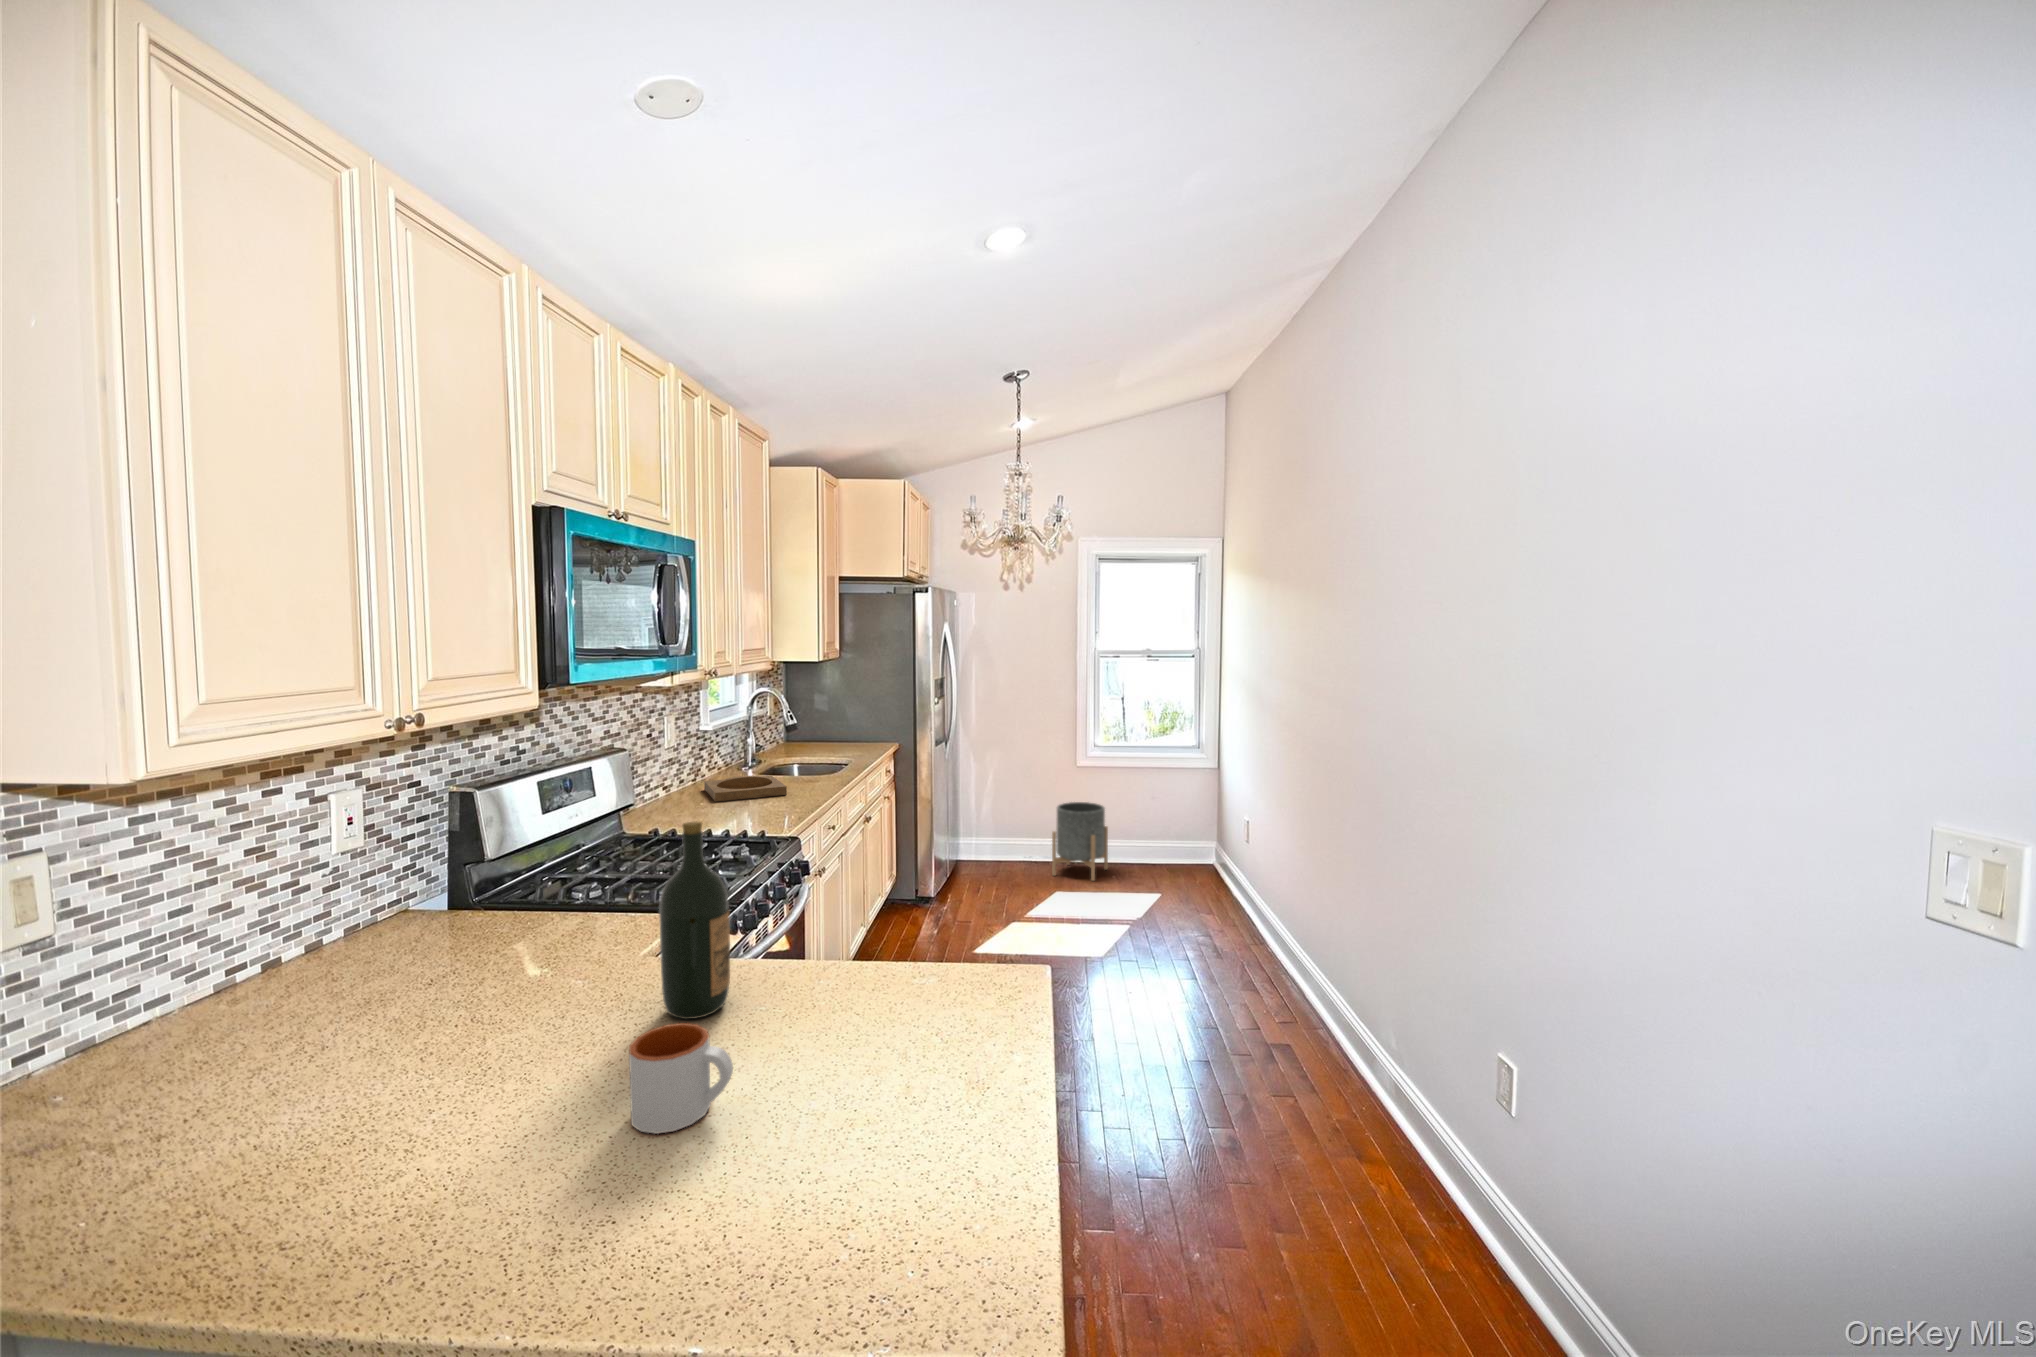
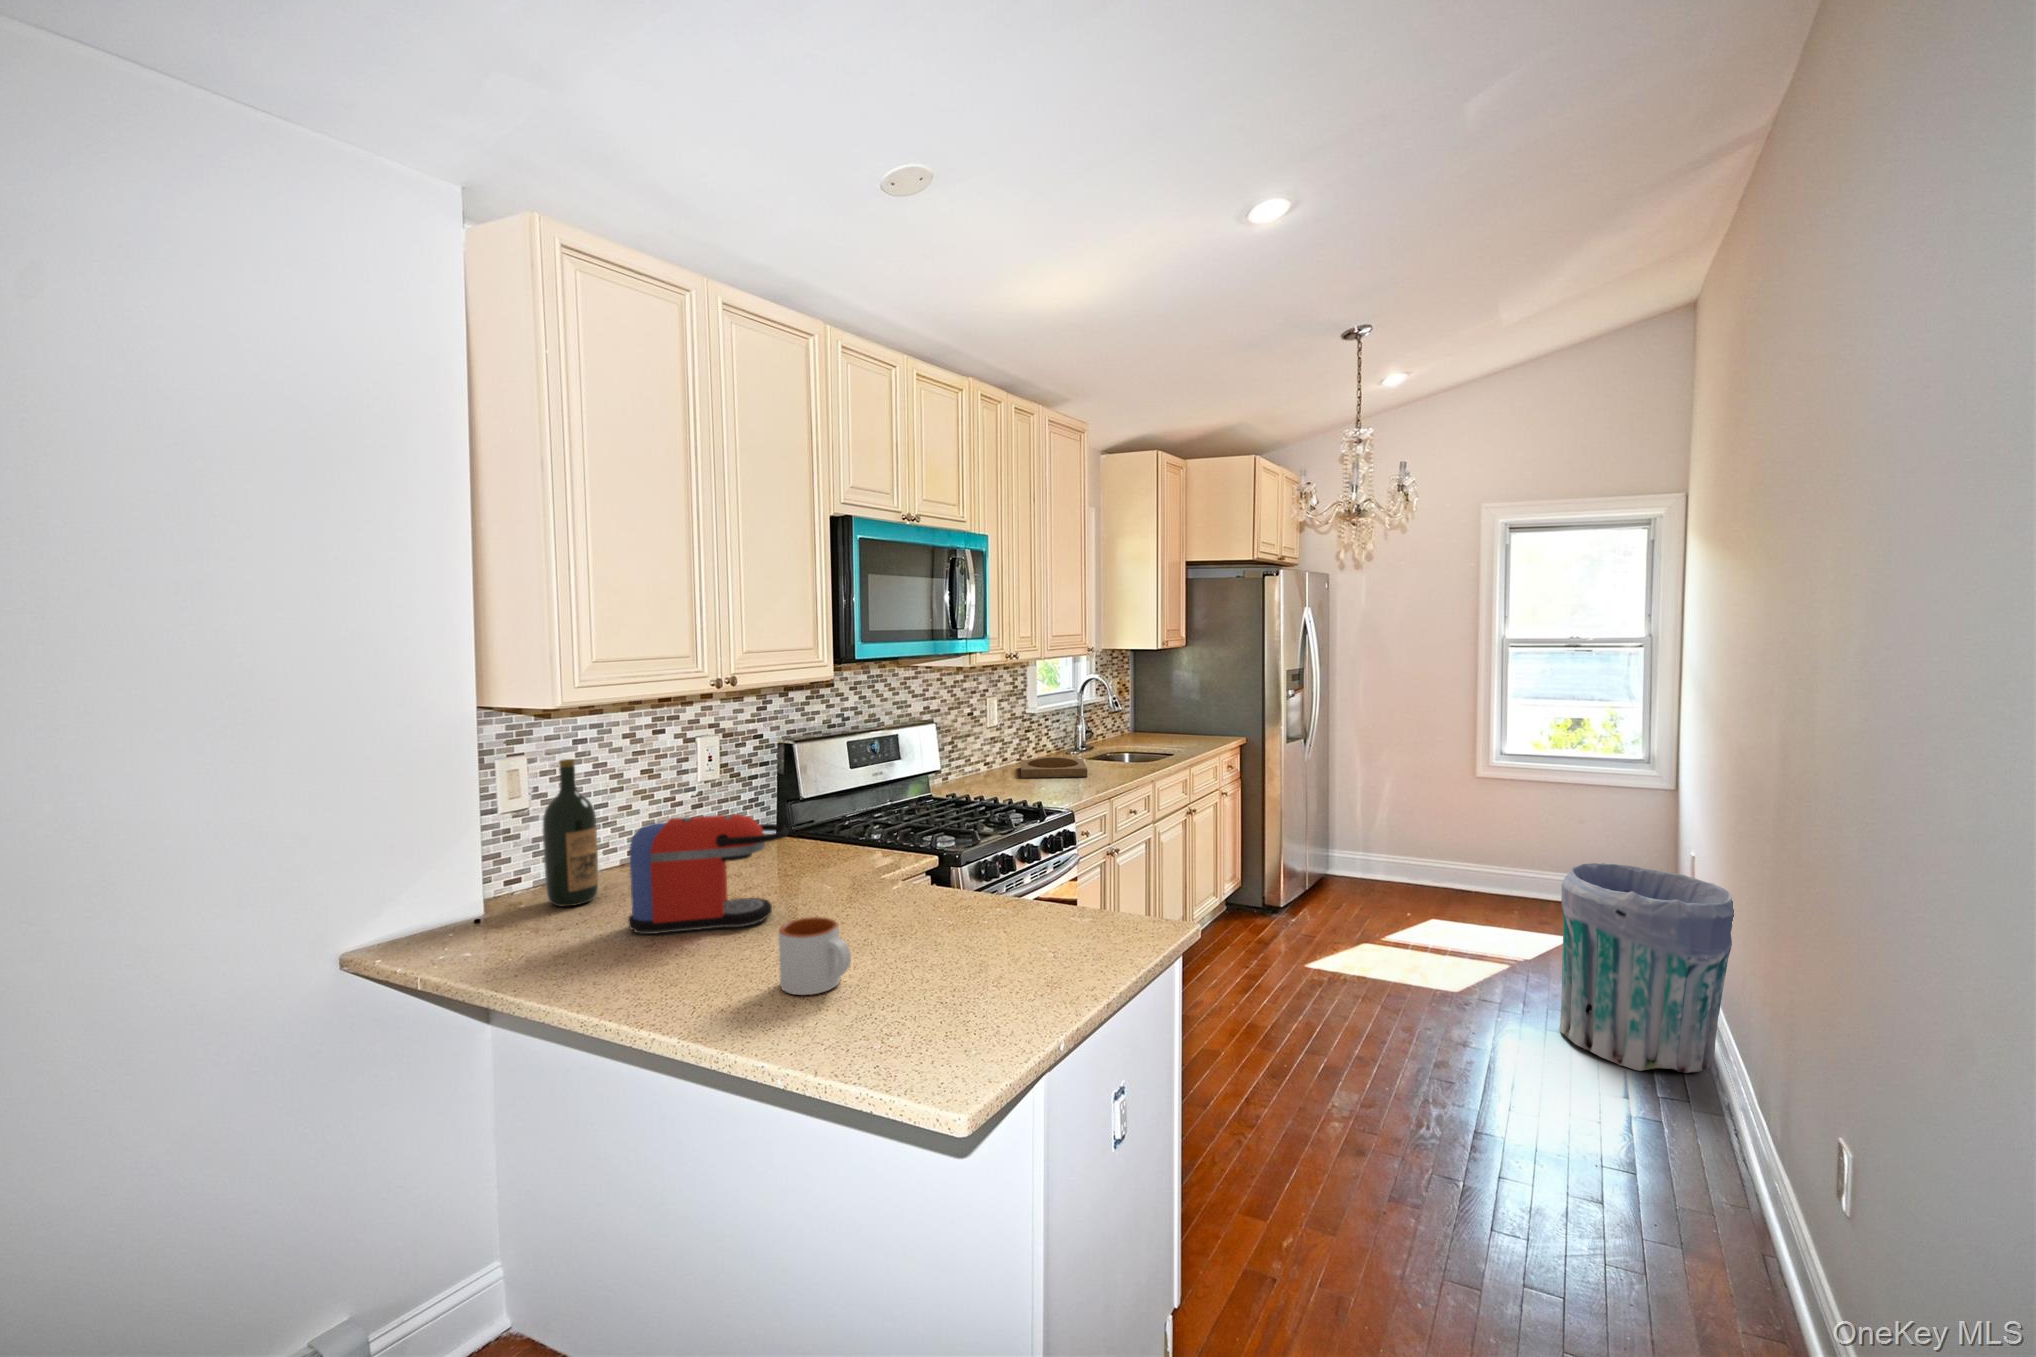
planter: present [1052,802,1108,881] -> none [1436,822,1516,919]
wine bottle: present [659,822,730,1019] -> present [543,759,598,906]
trash can: none [1171,829,1285,987] -> present [1560,863,1734,1073]
coffee maker: none [308,902,560,1096] -> present [628,814,789,934]

